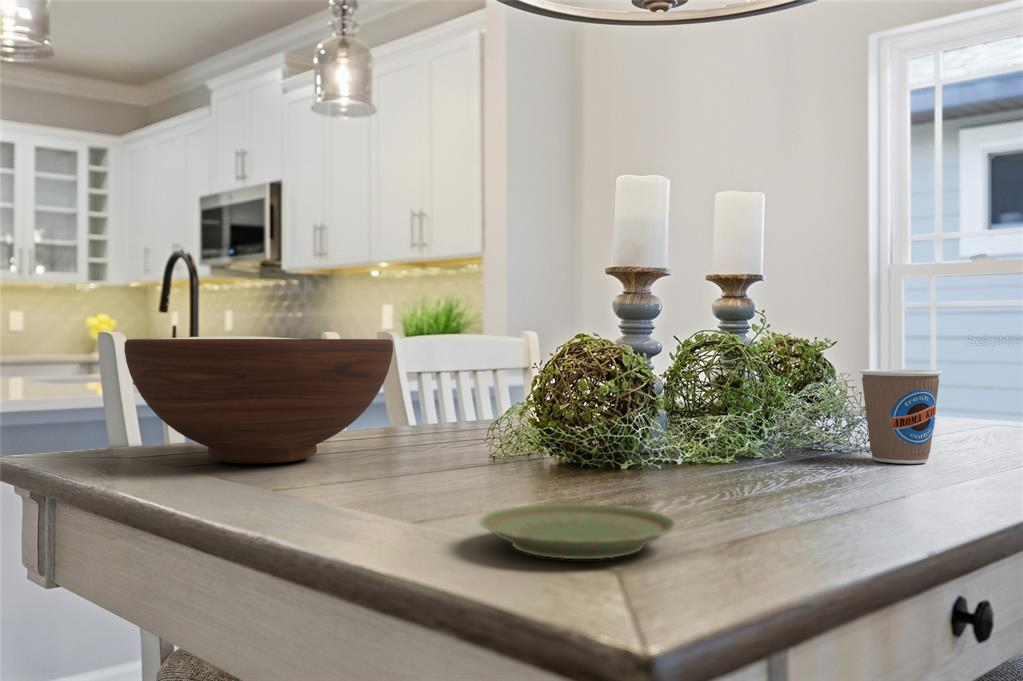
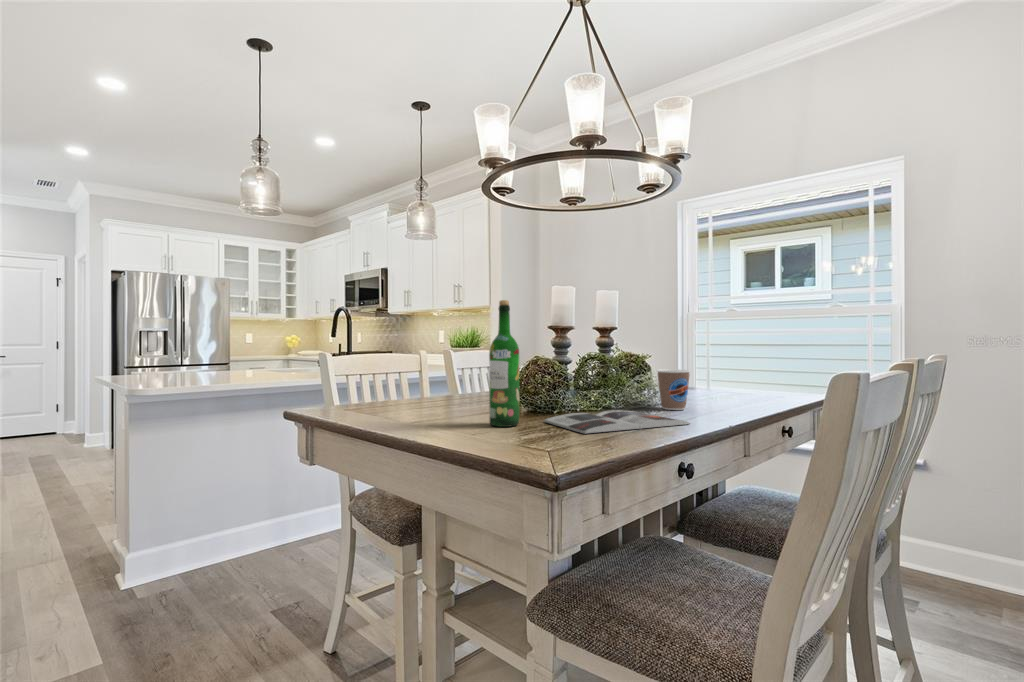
wine bottle: none [465,191,538,500] -> present [489,300,519,427]
fruit bowl: present [124,339,393,464] -> none [341,356,456,412]
magazine: none [596,463,960,520] -> present [544,410,690,433]
plate: present [480,504,677,559] -> none [498,428,573,448]

